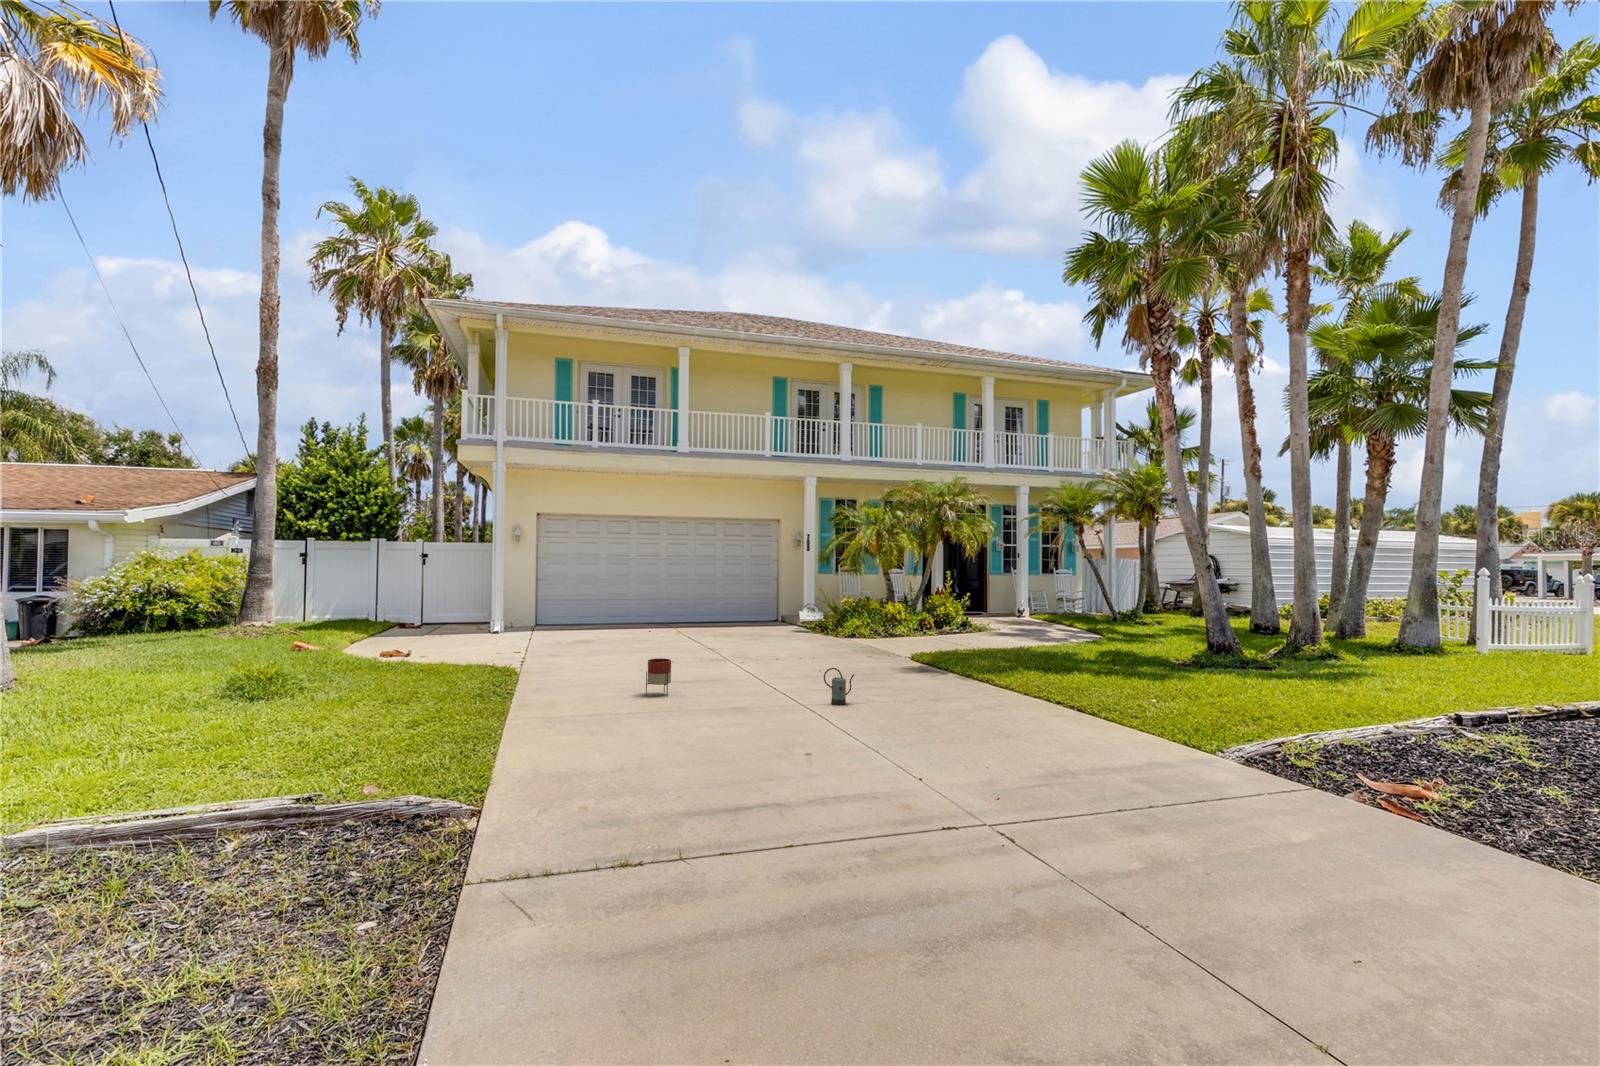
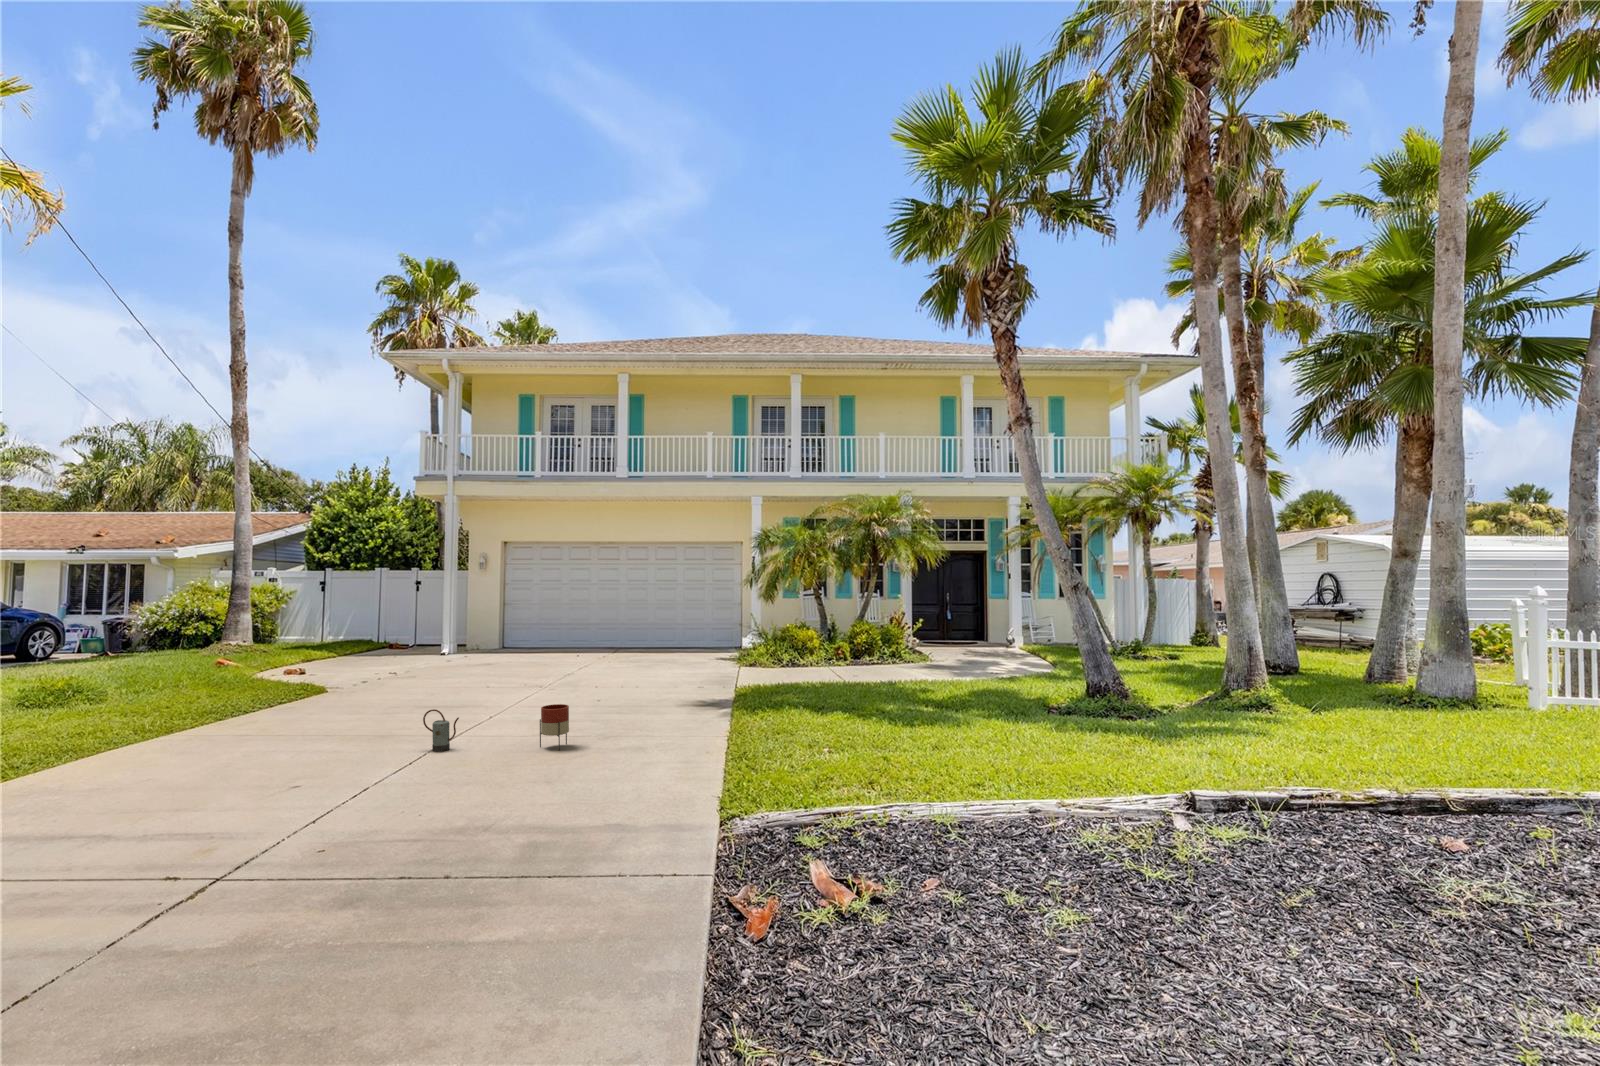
planter: present [646,658,671,696] -> present [540,704,569,750]

